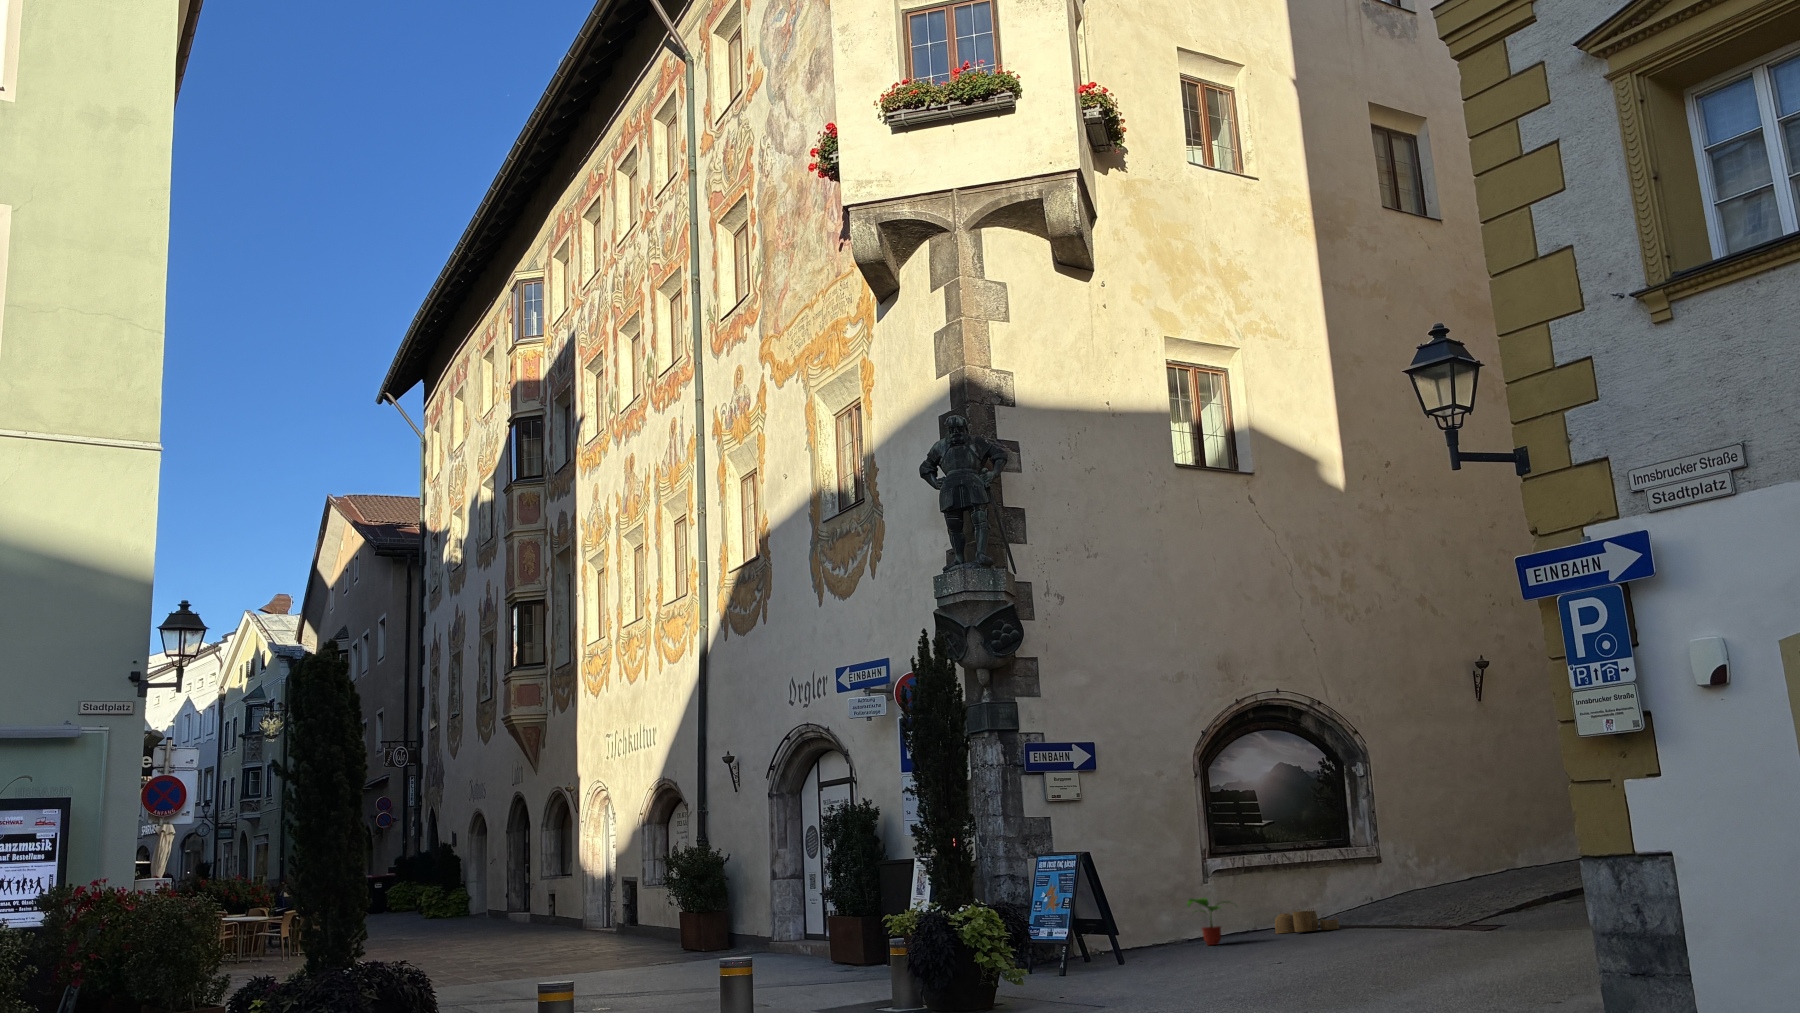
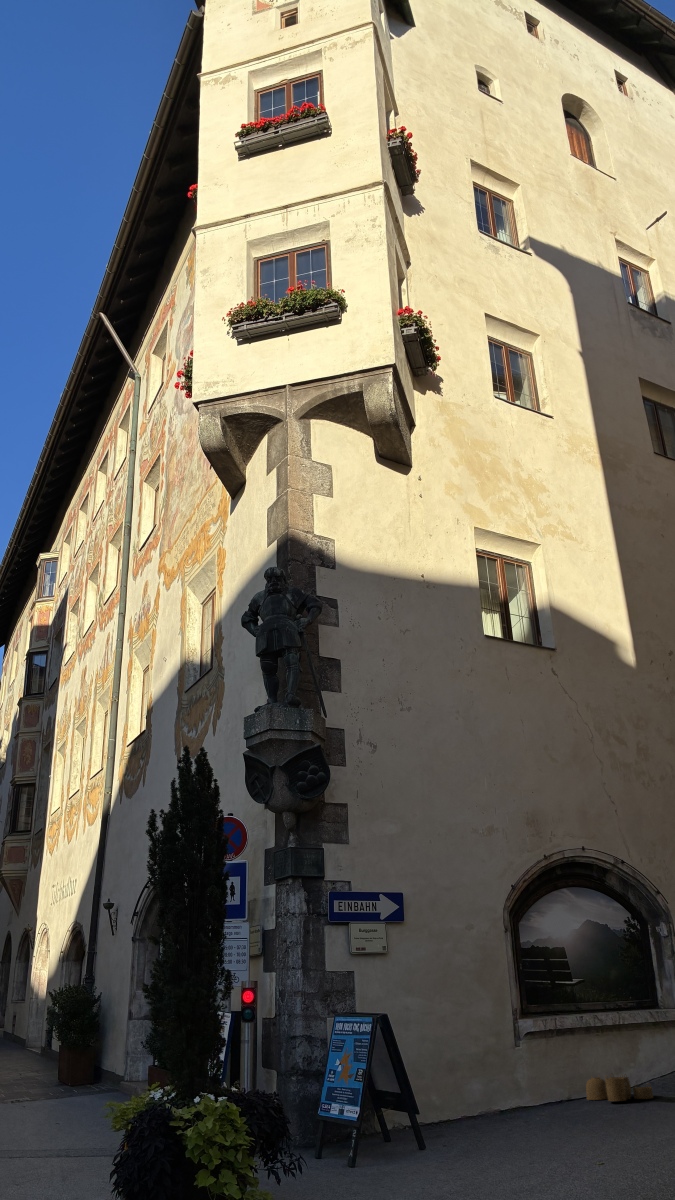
potted plant: present [1187,898,1228,945] -> none [496,1062,550,1118]

